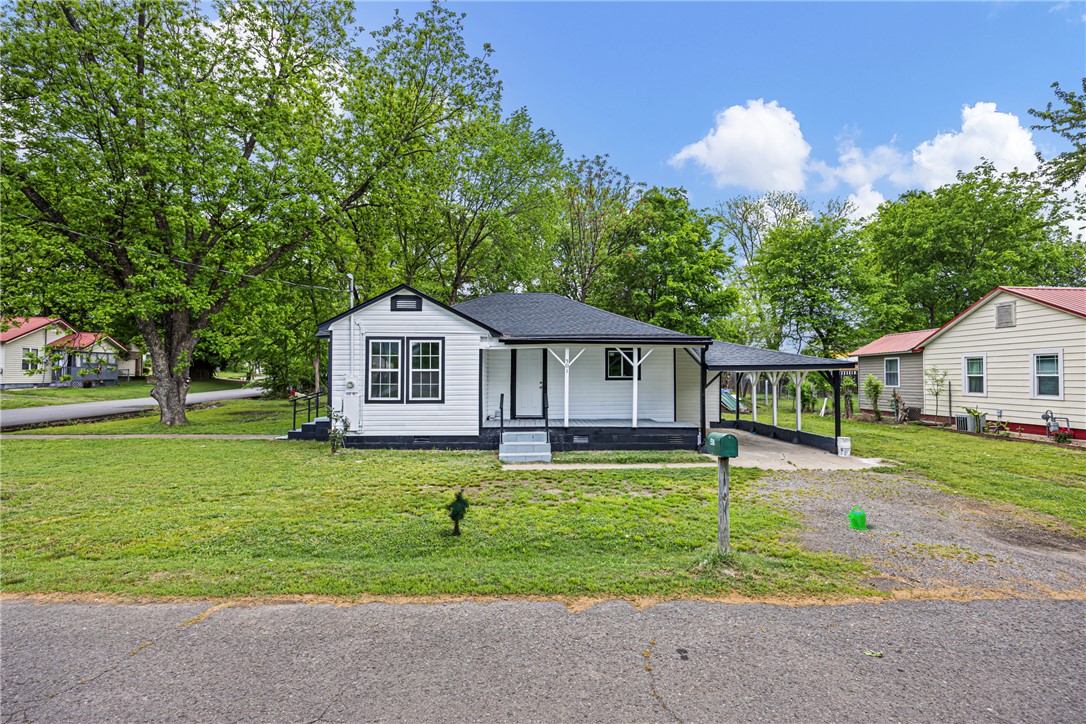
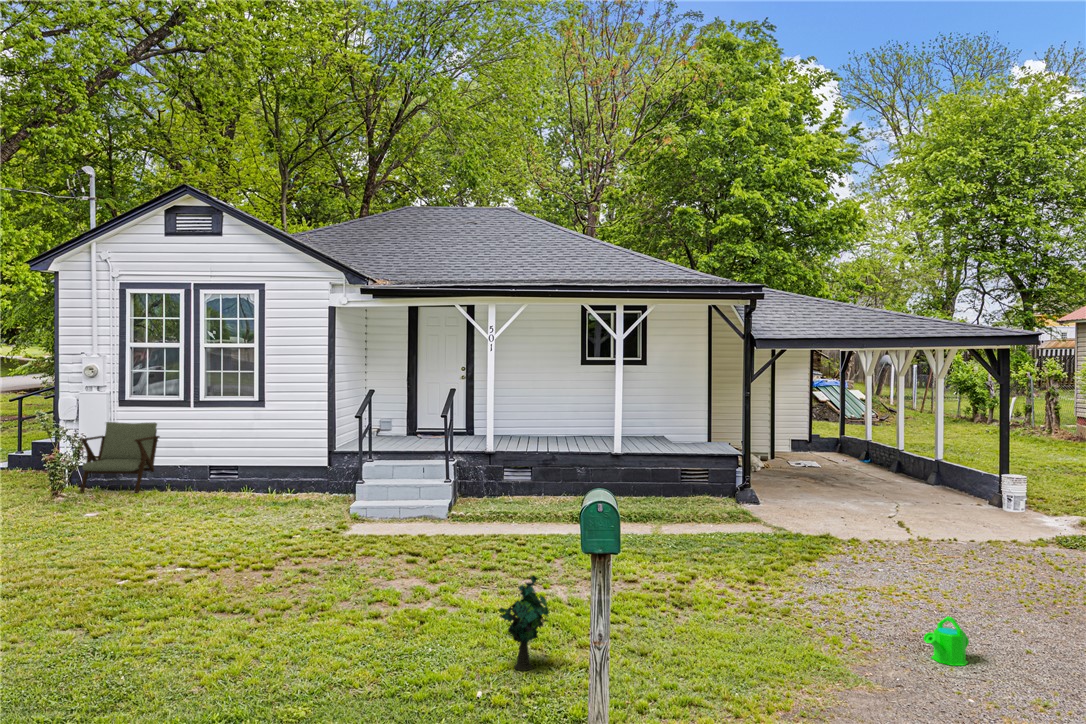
lounge chair: none [349,412,389,450] -> present [80,422,160,493]
decorative plant: present [445,489,469,536] -> present [499,576,549,671]

